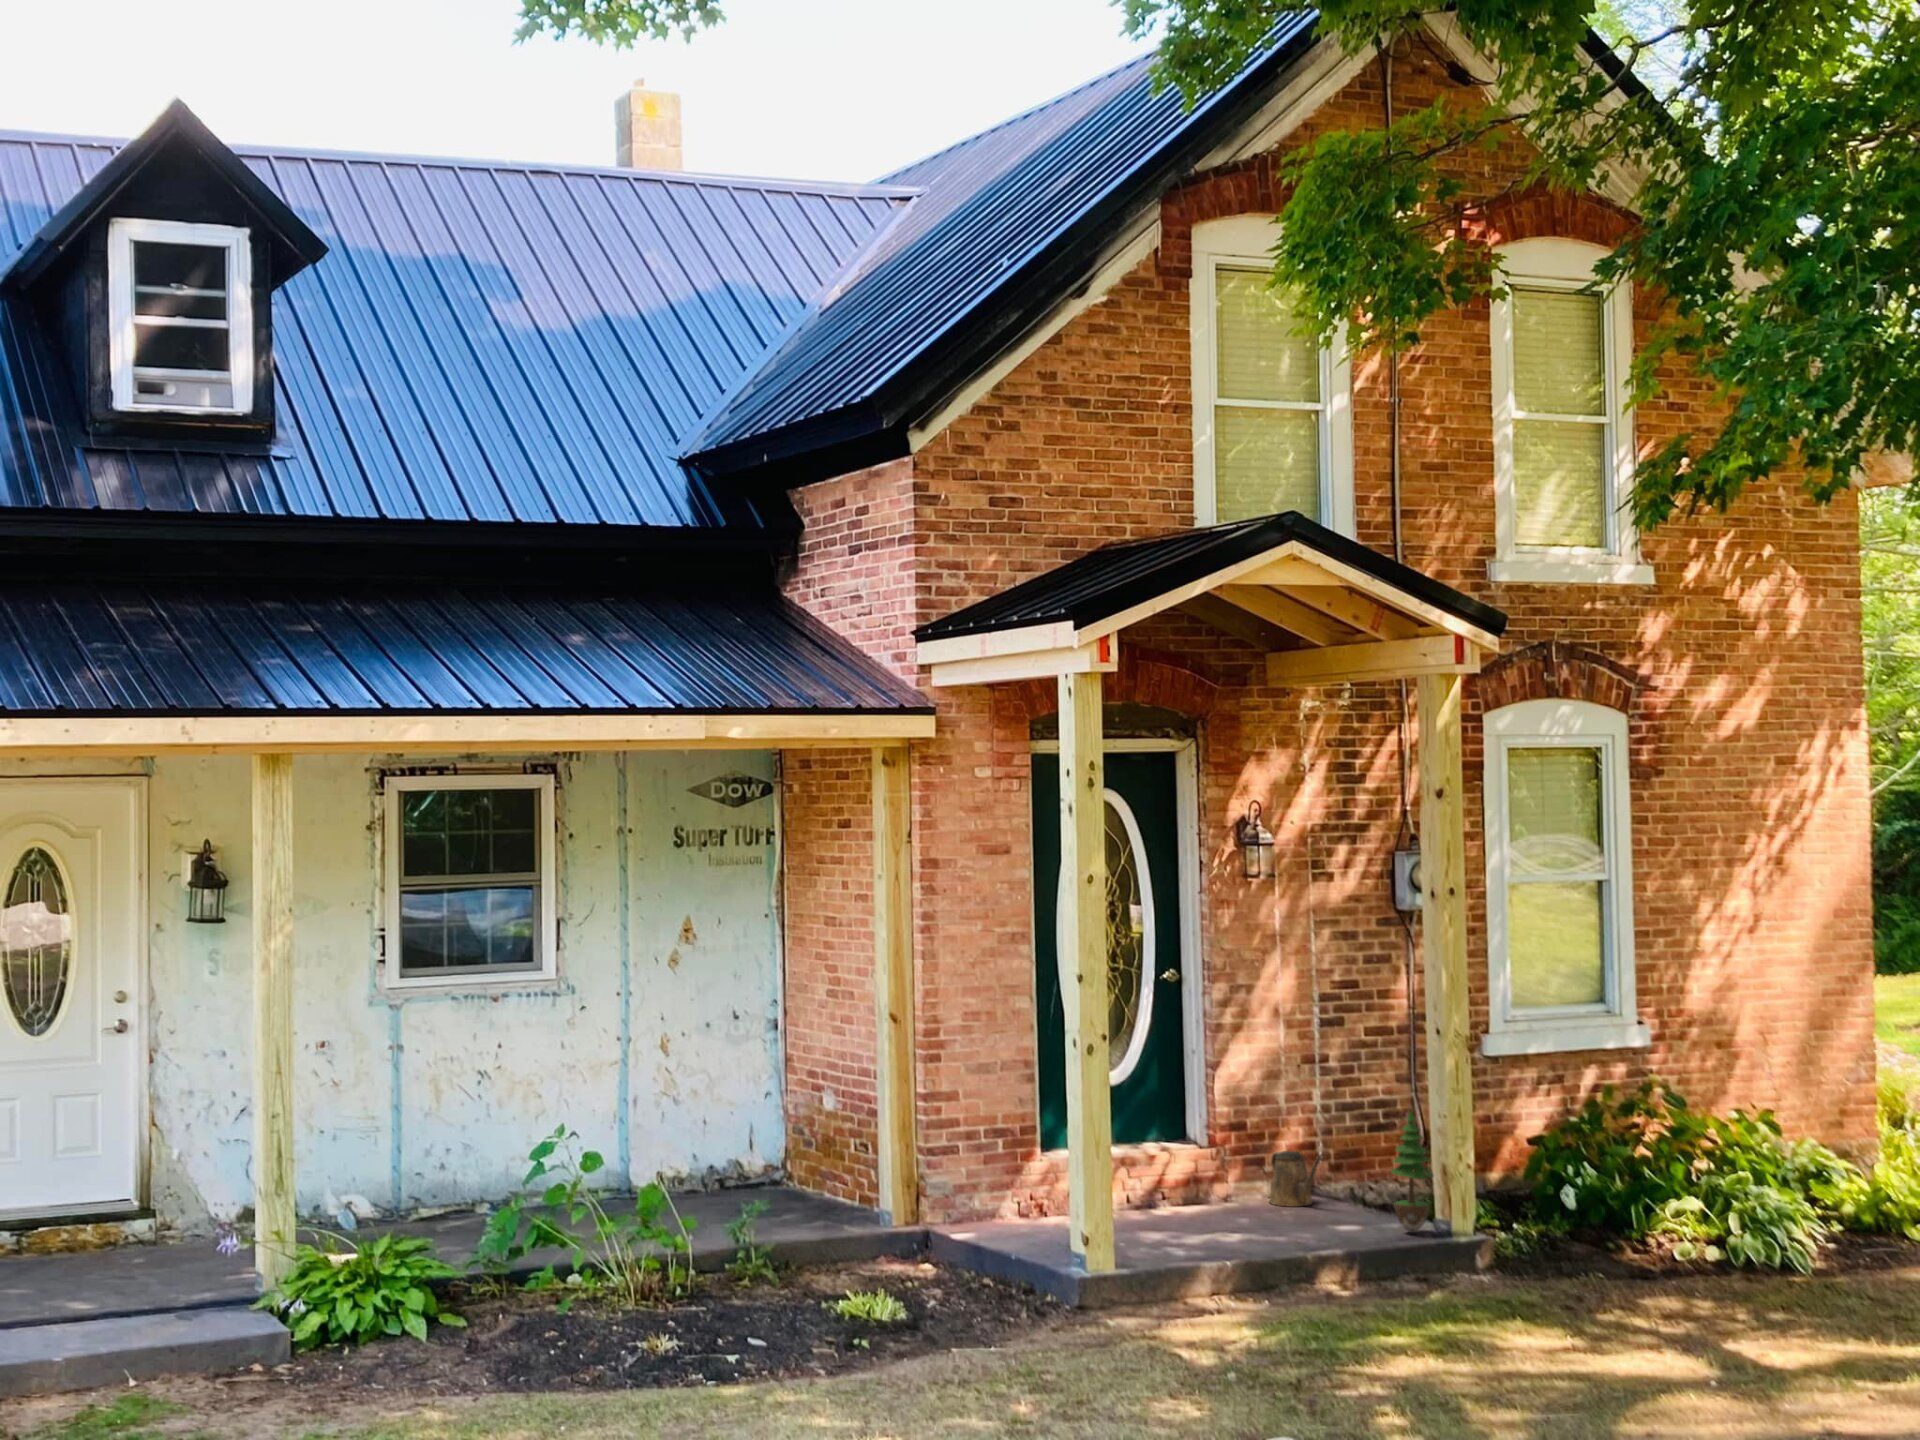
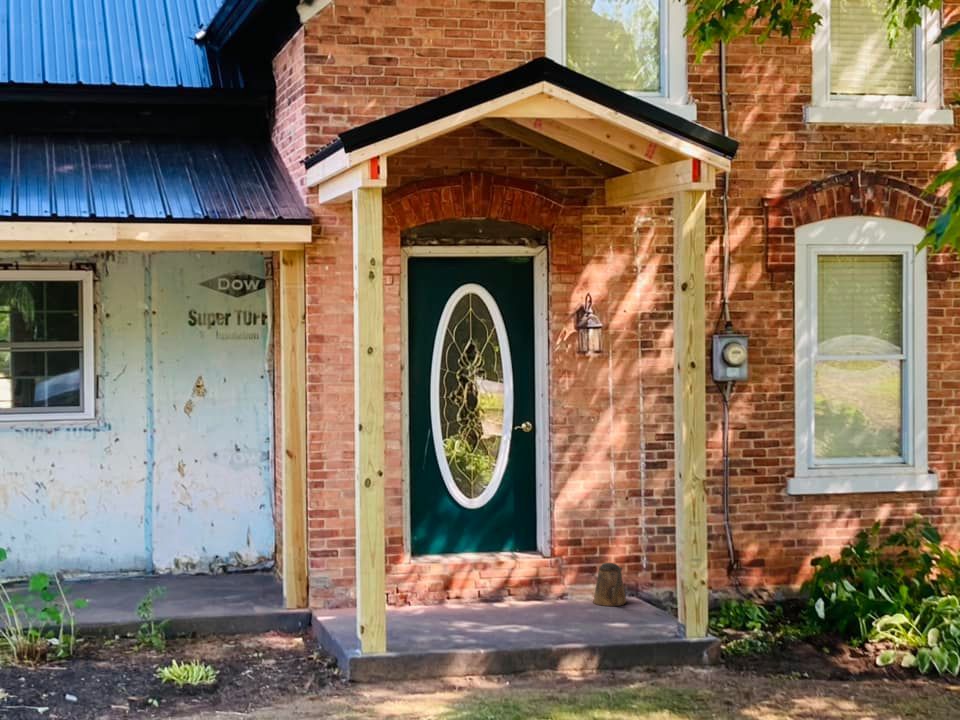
potted tree: present [1390,1111,1433,1232] -> none [651,538,686,636]

